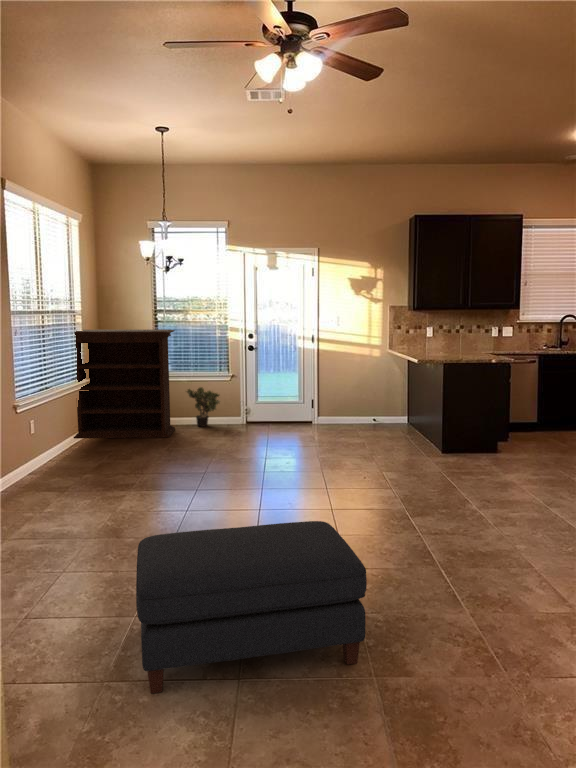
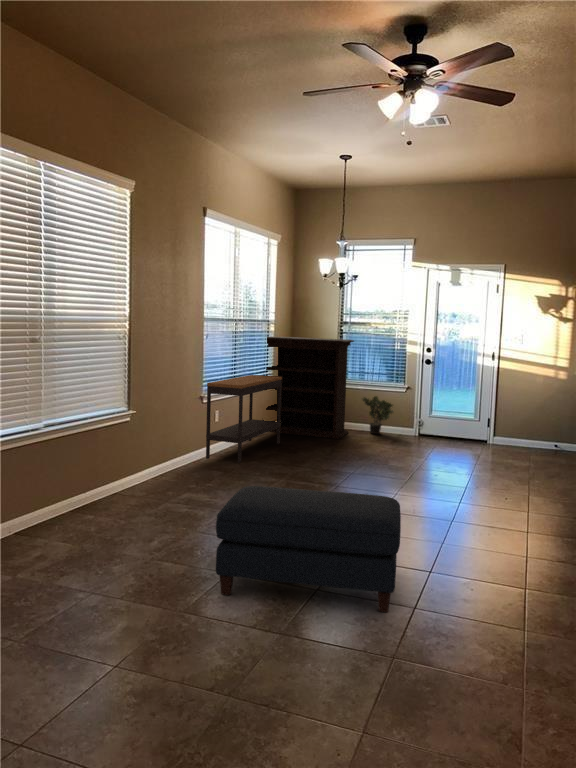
console table: none [22,377,107,485] -> present [206,375,282,463]

